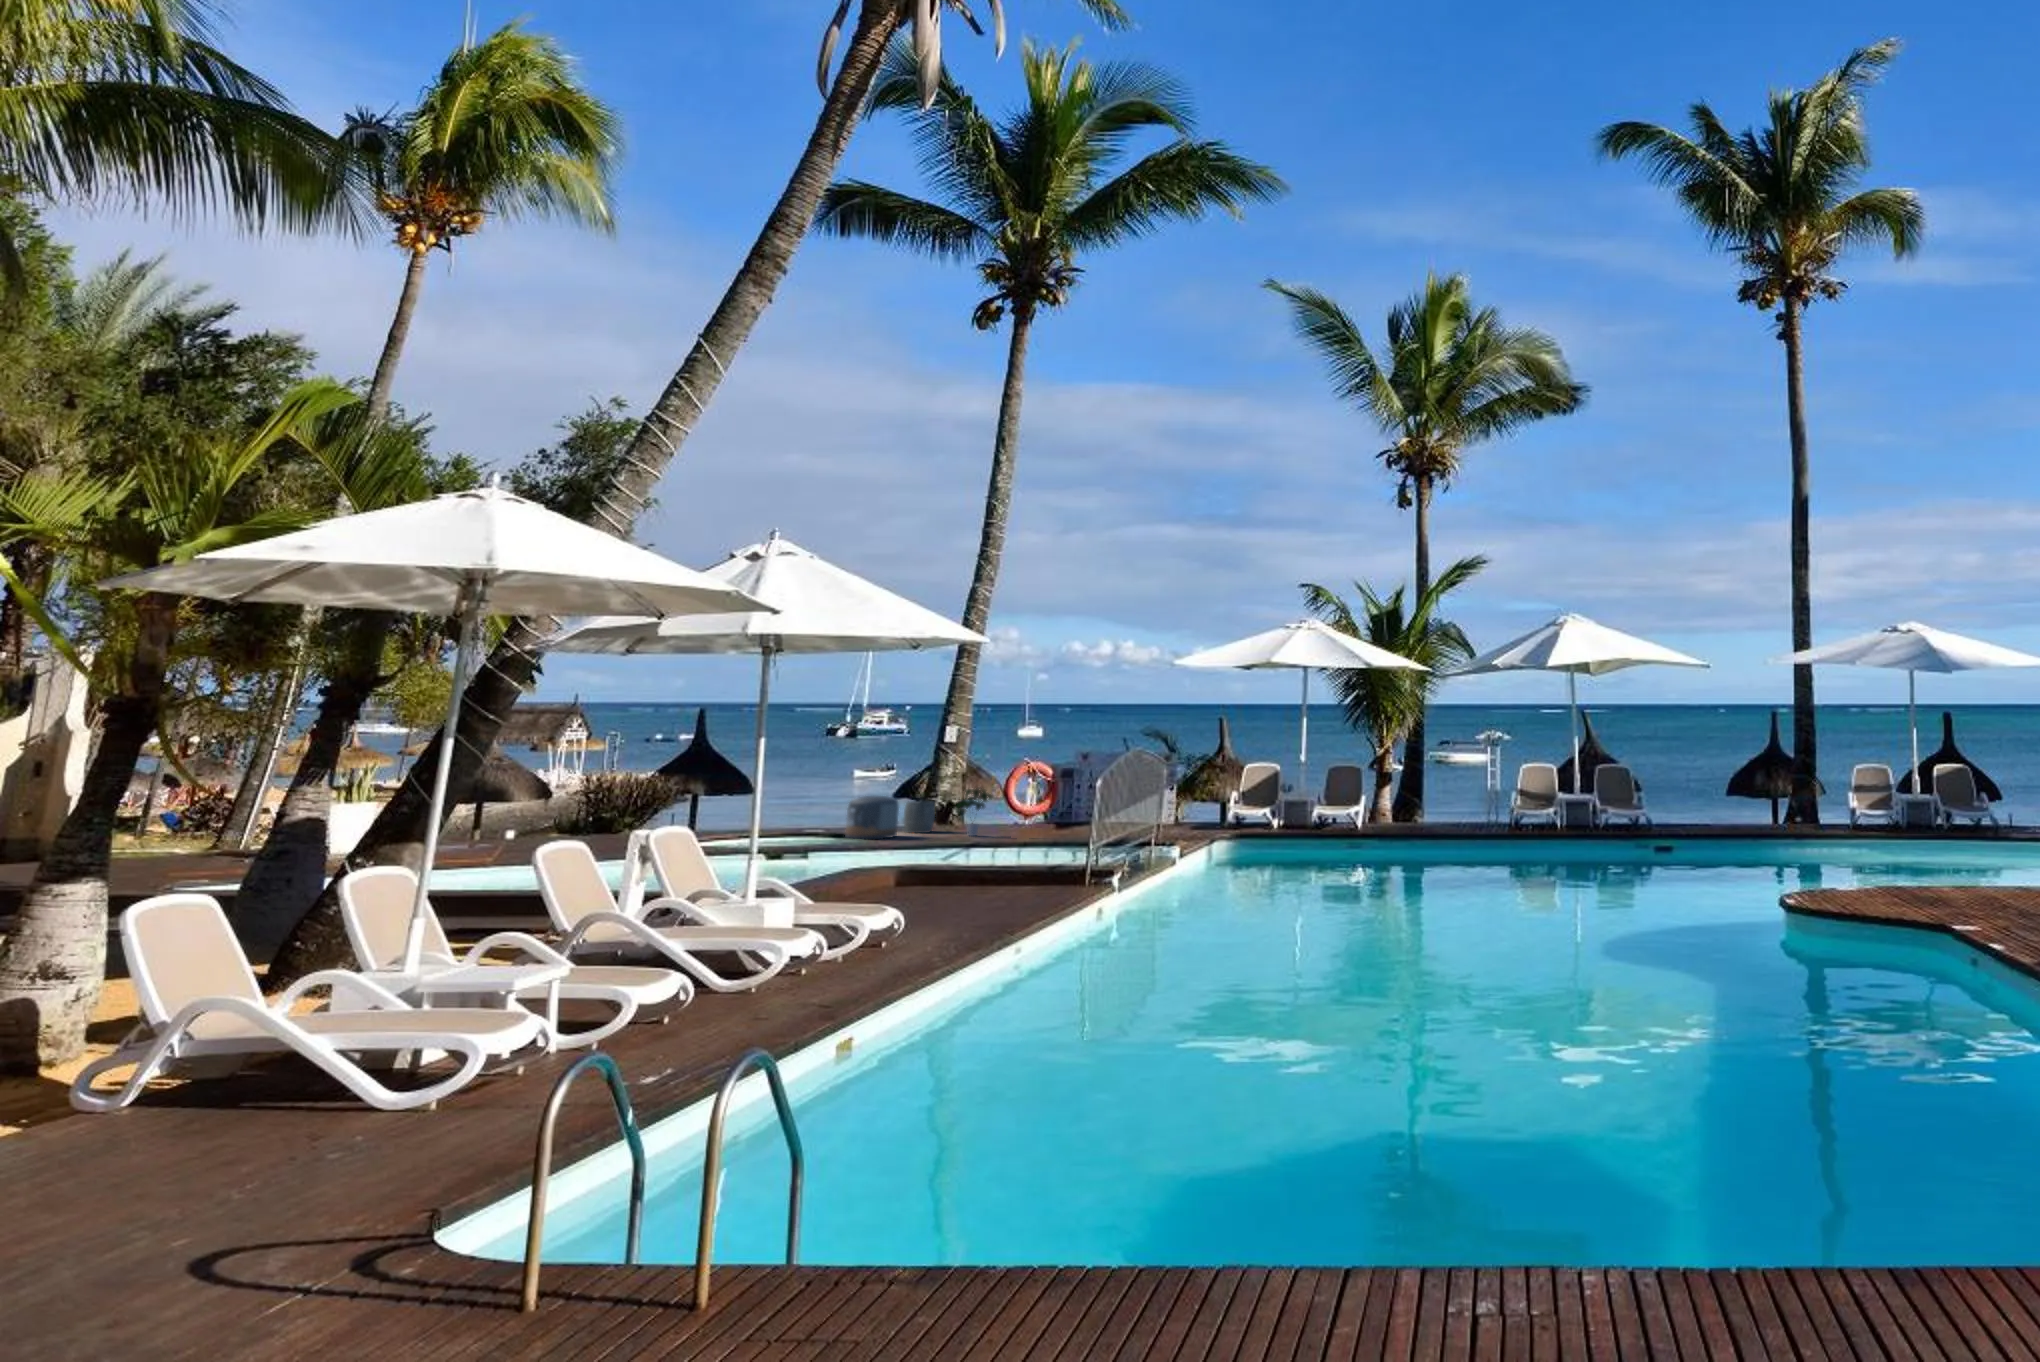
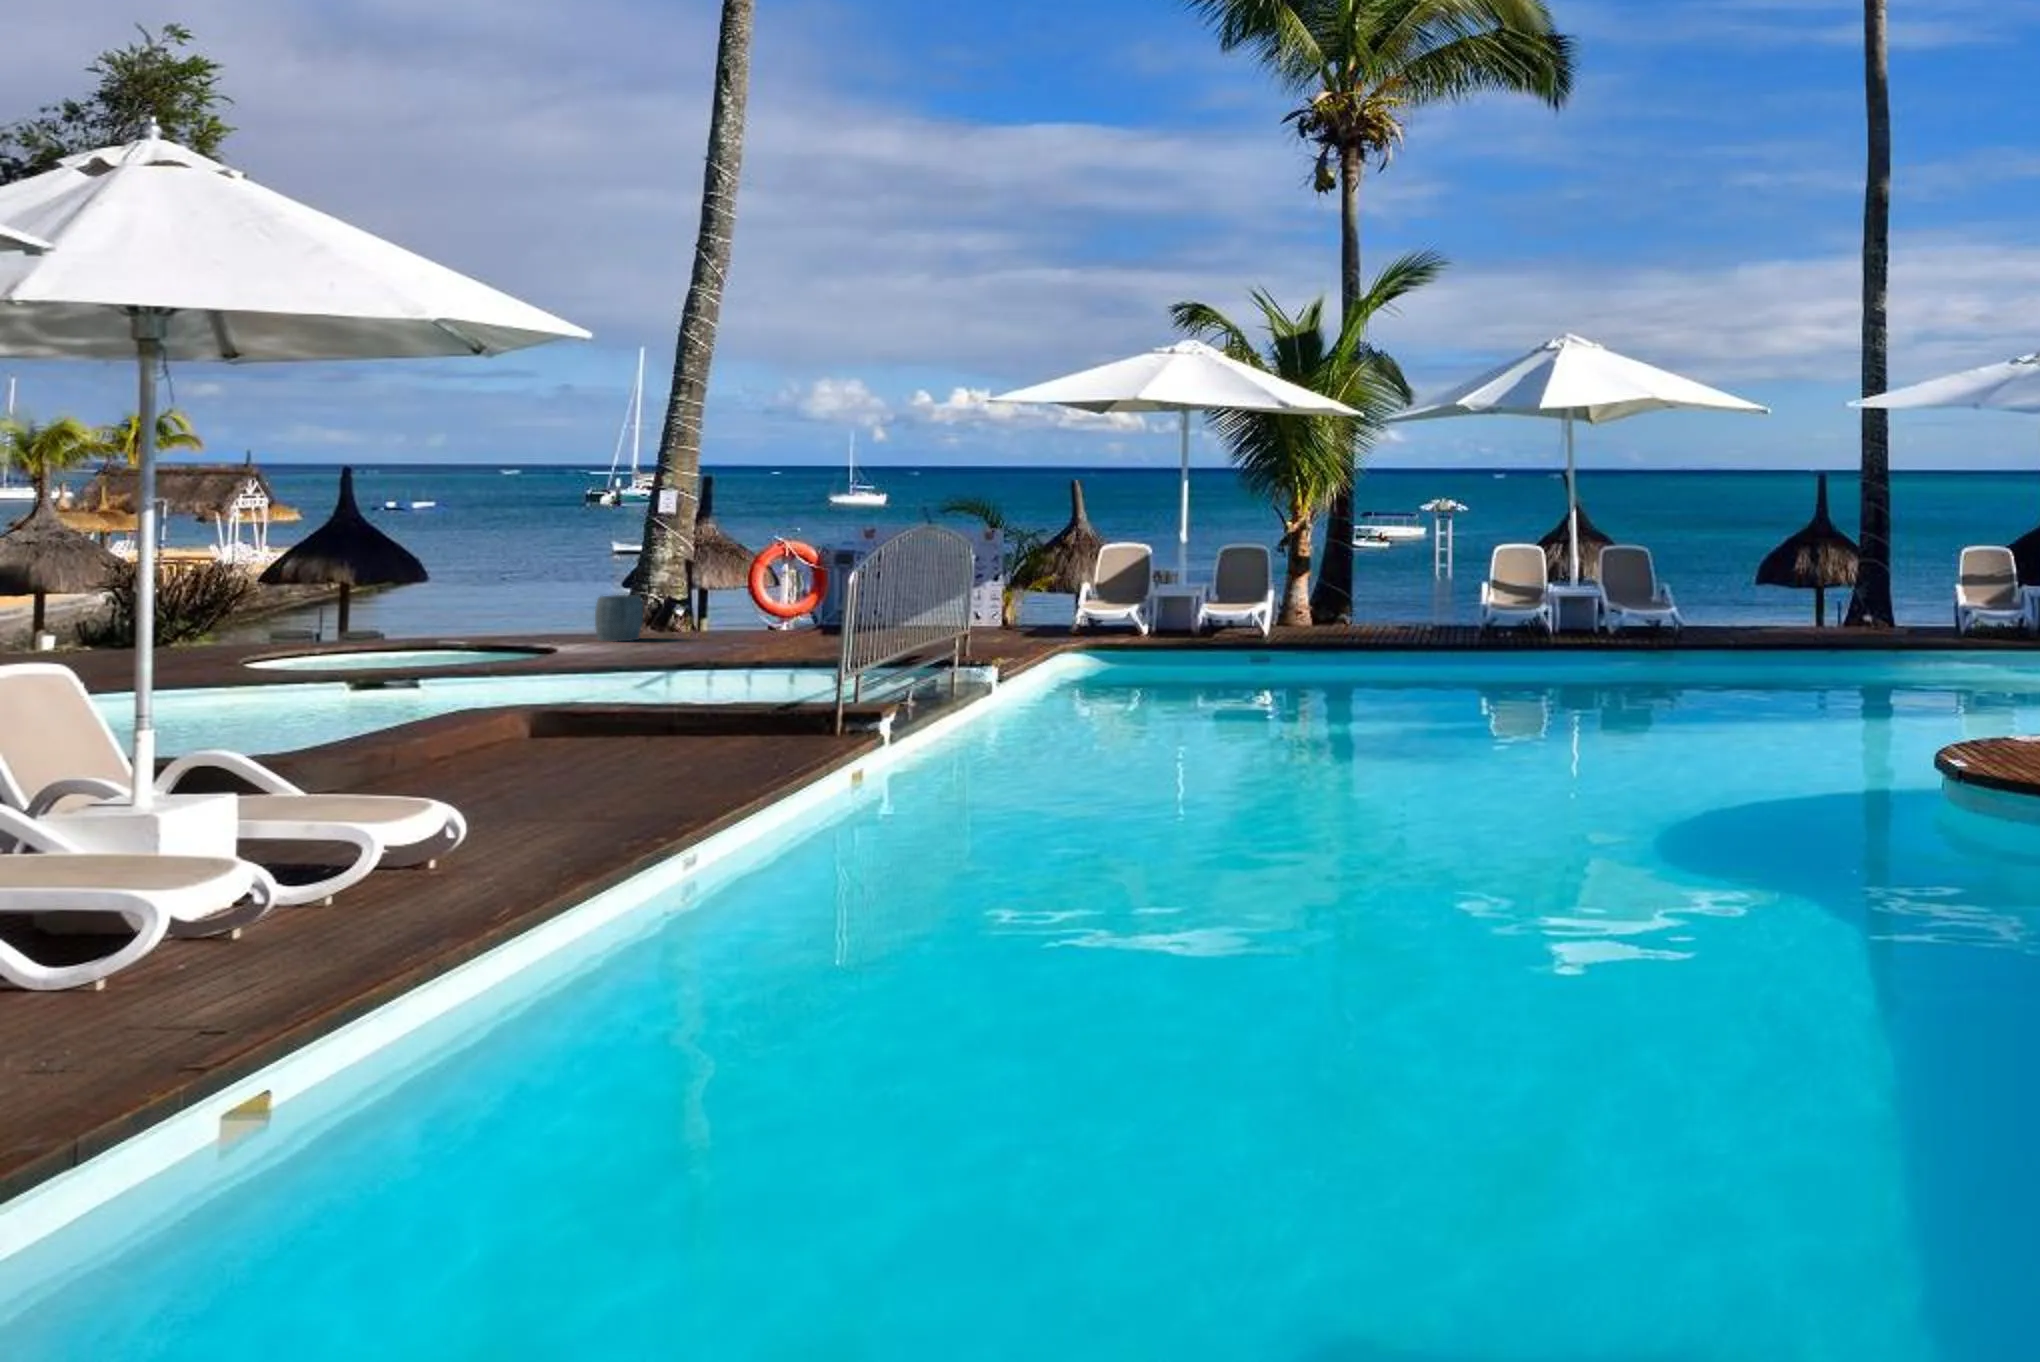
potted plant: present [954,788,992,836] -> none [666,576,726,646]
pouf: present [845,796,899,839] -> none [499,589,582,652]

